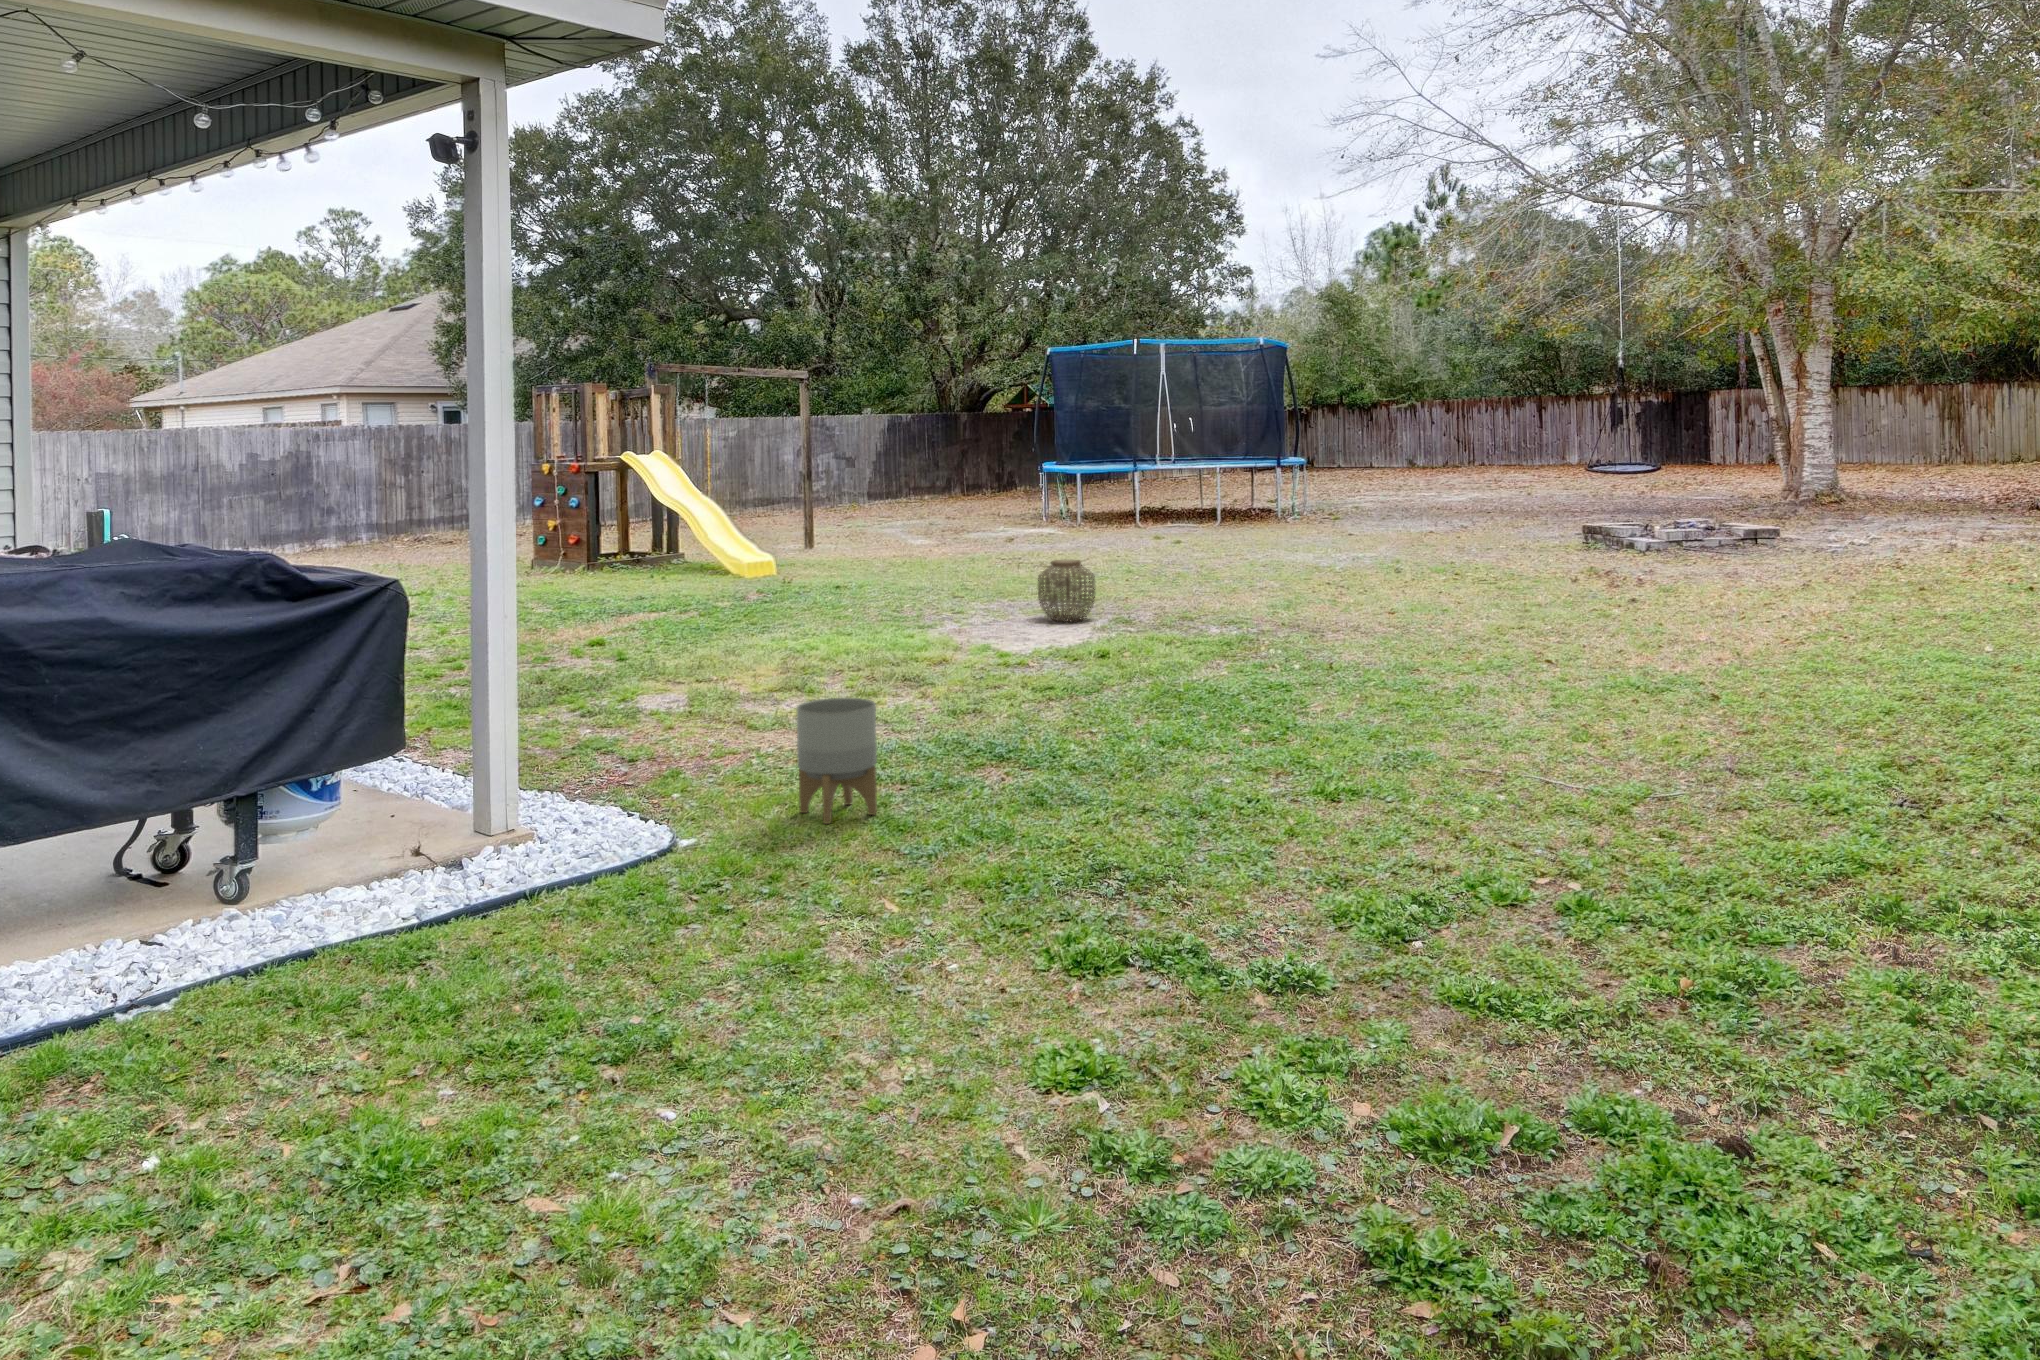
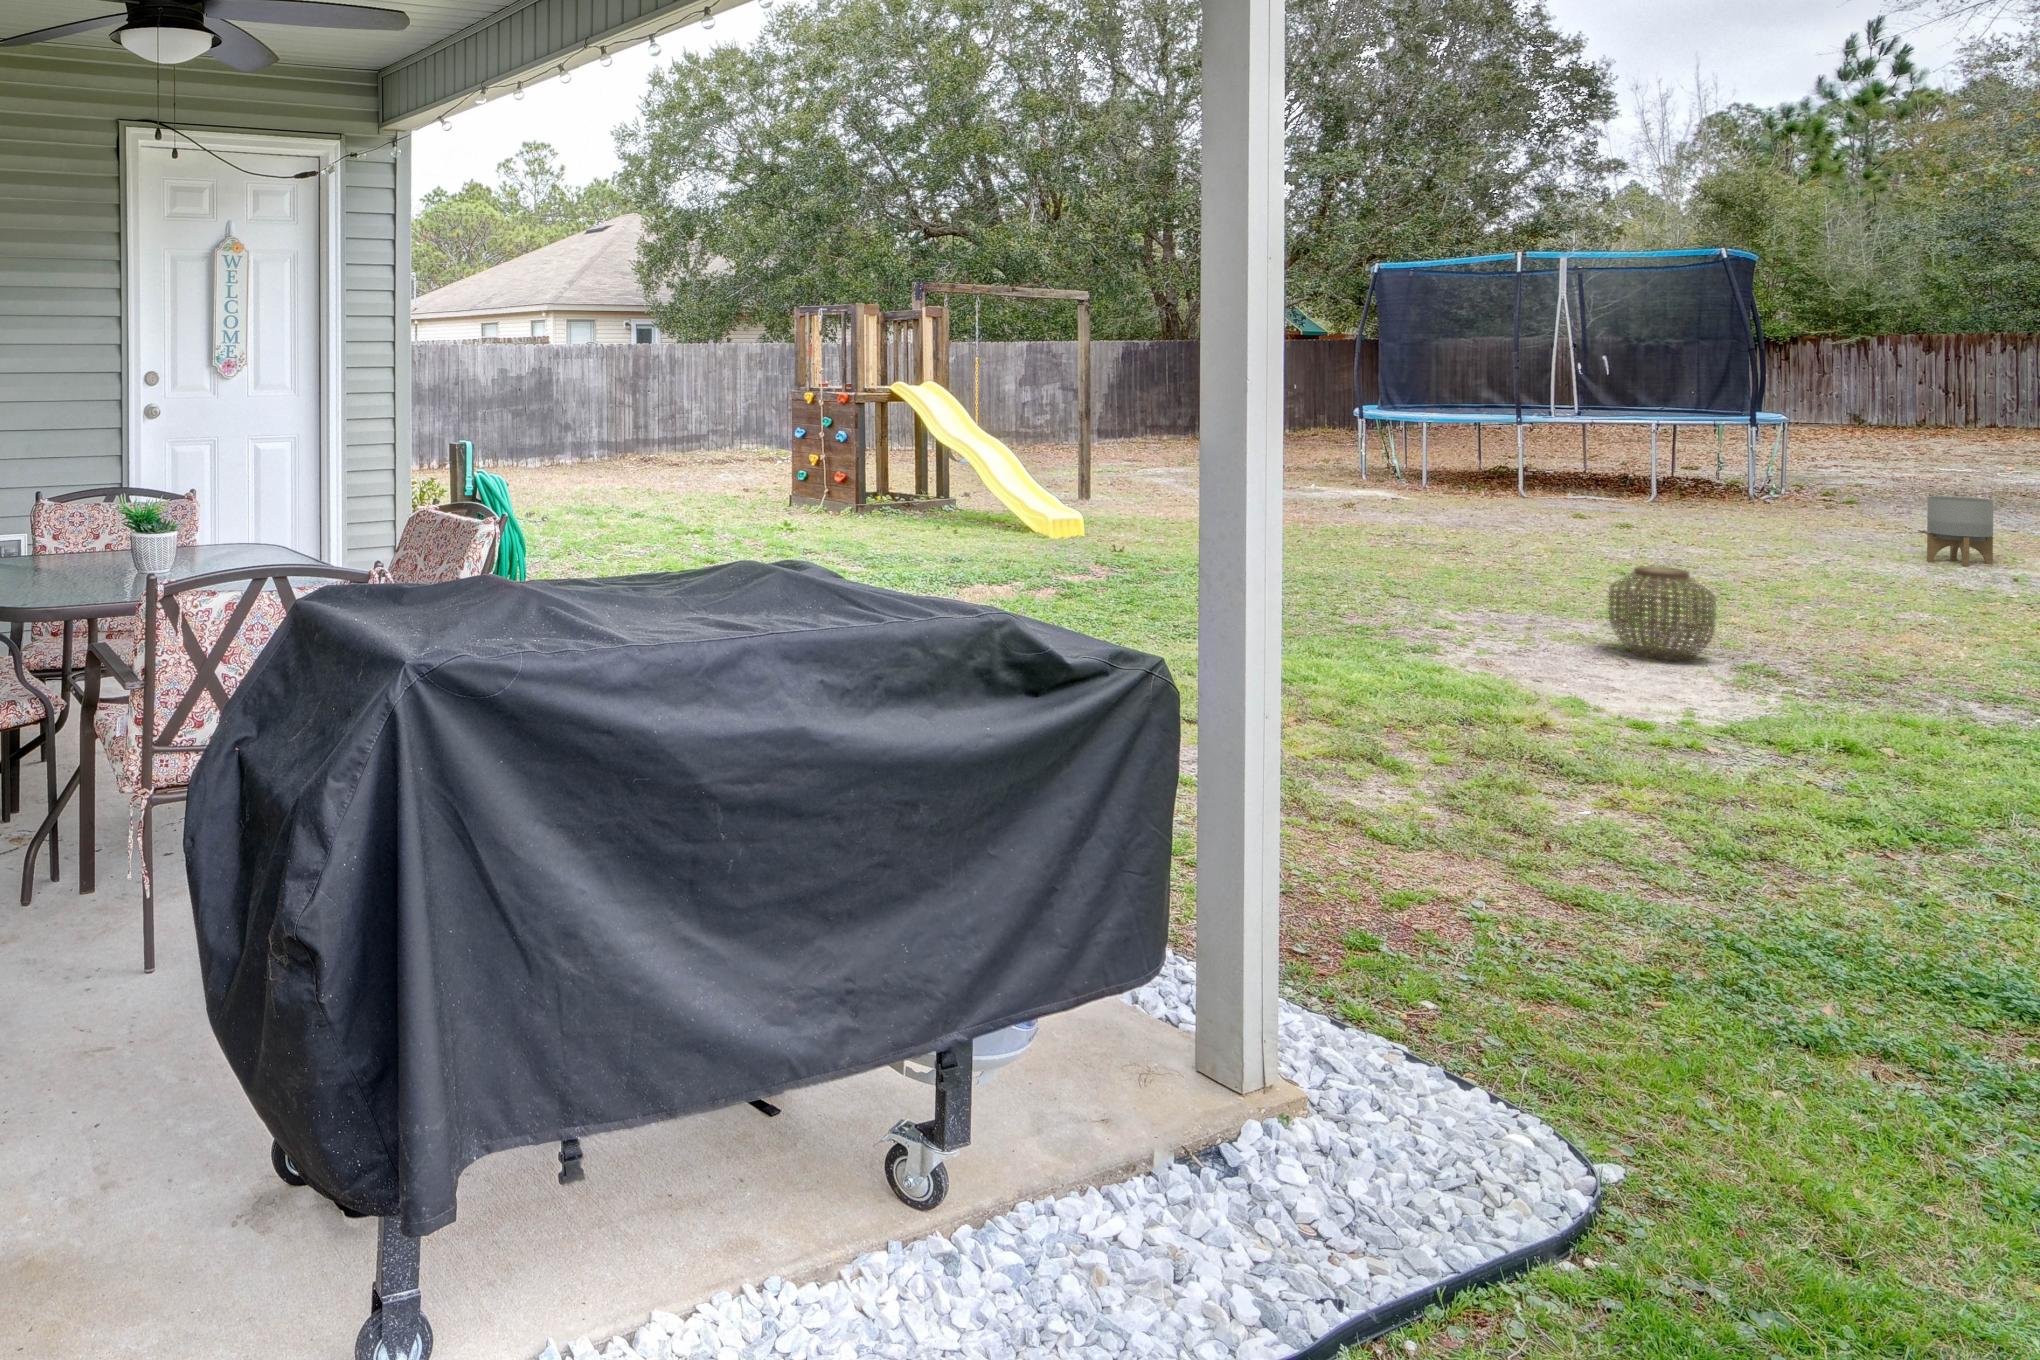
planter: present [797,698,877,824] -> present [1927,496,1993,566]

